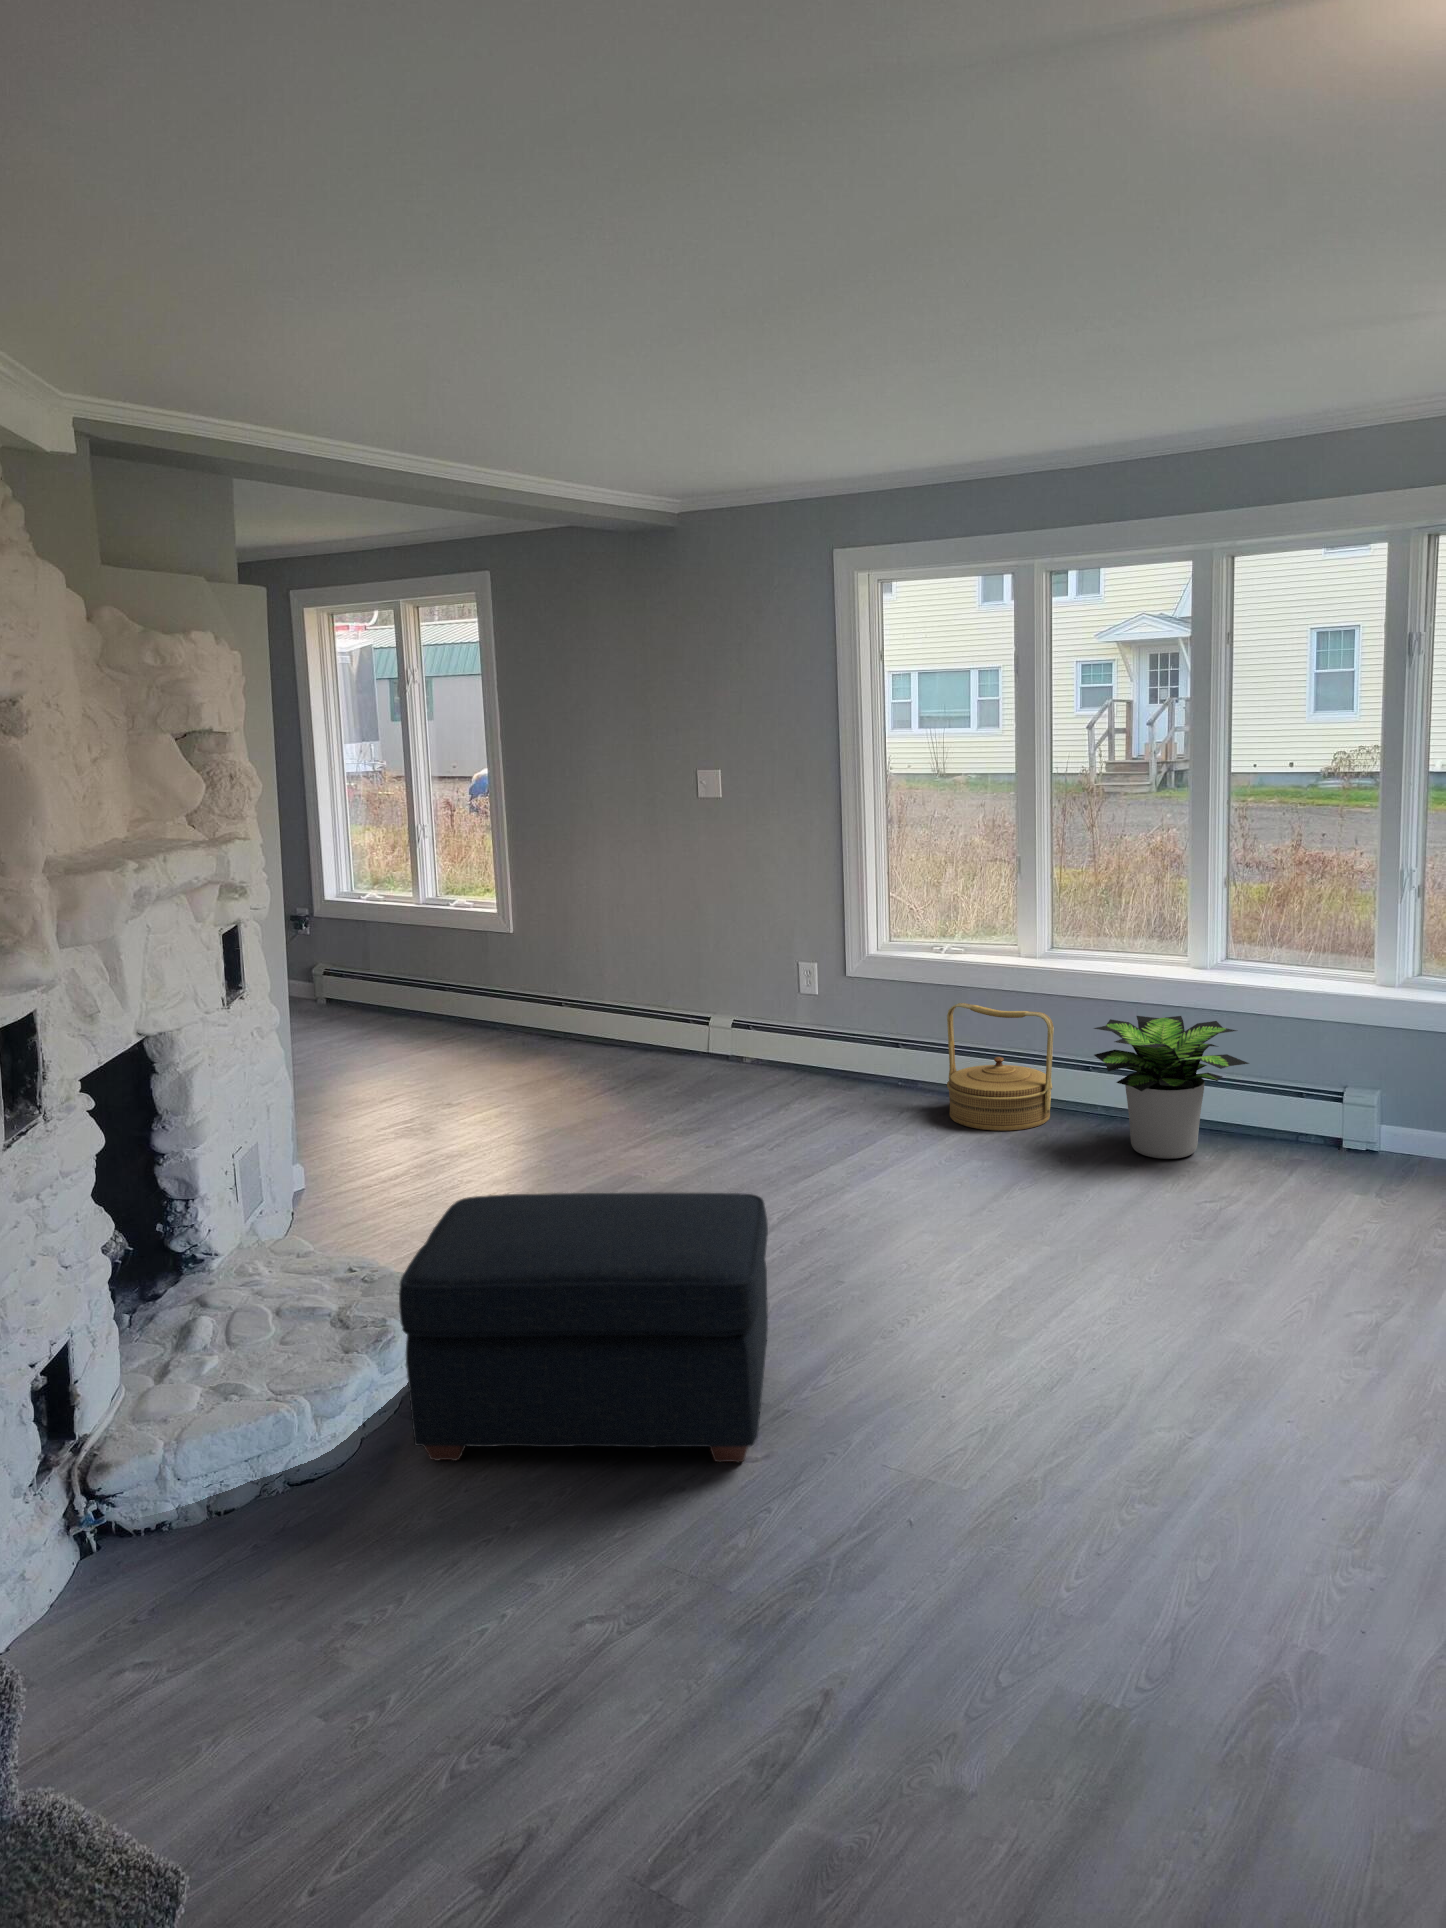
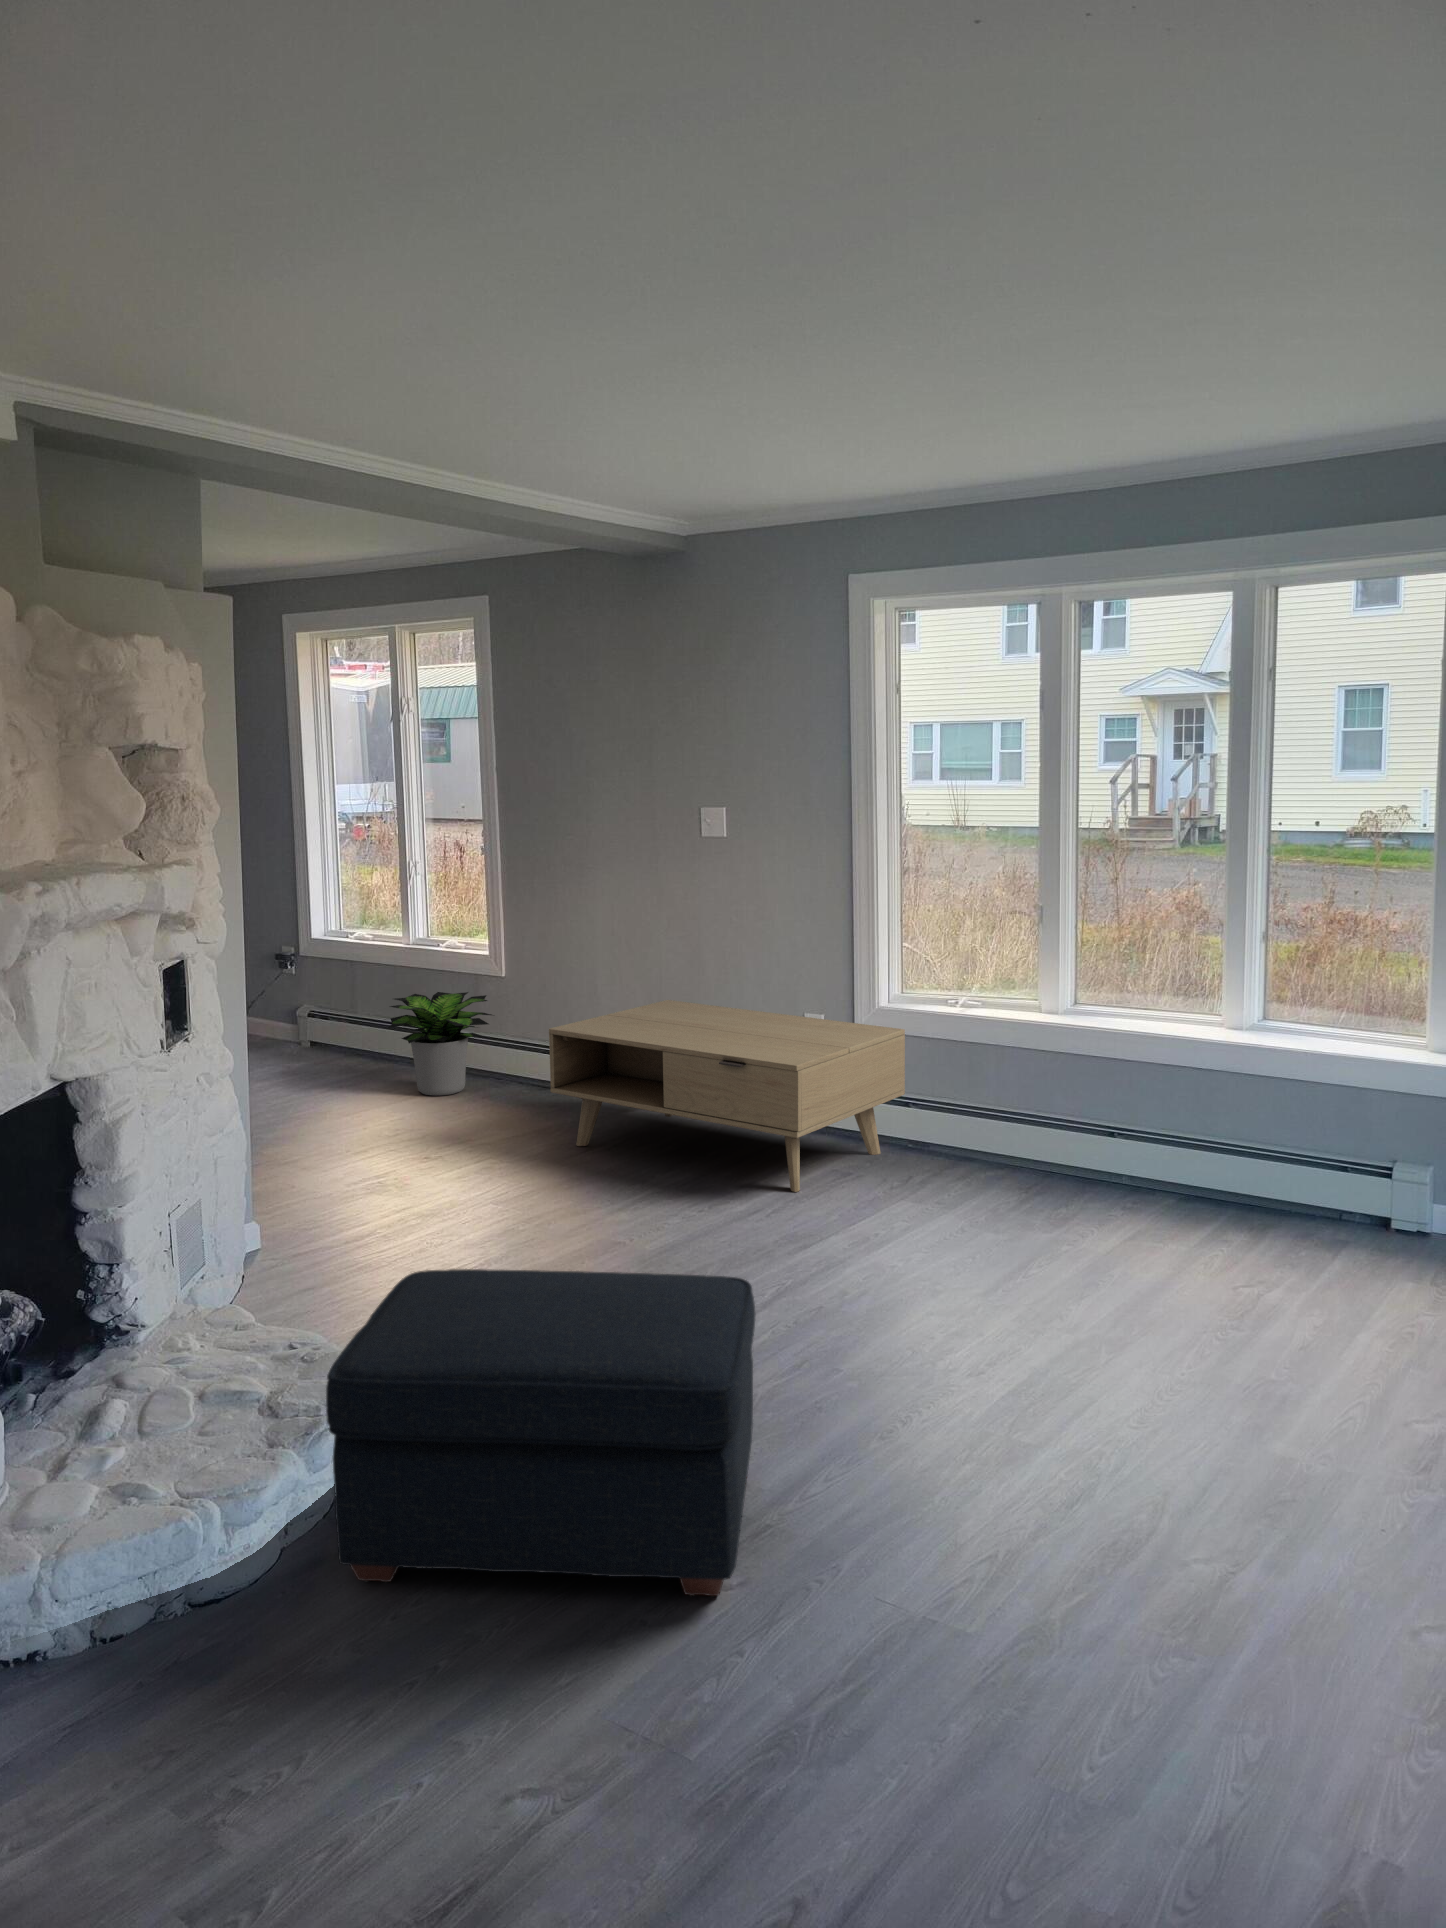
coffee table: none [559,949,900,1126] -> present [549,1000,905,1192]
woven basket: present [947,1003,1054,1131] -> none [954,1066,1070,1204]
potted plant: present [1094,1016,1249,1159] -> present [388,992,492,1095]

